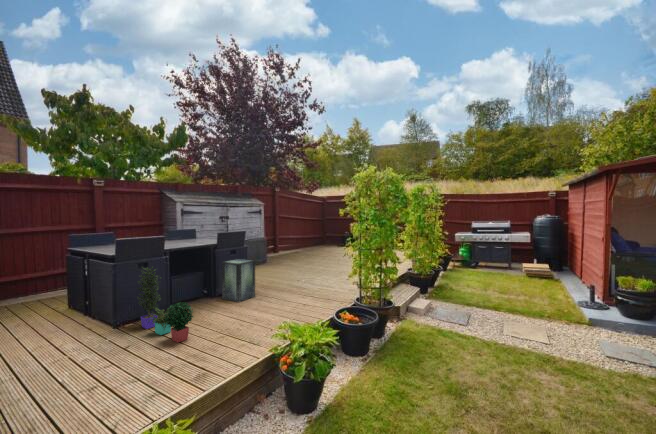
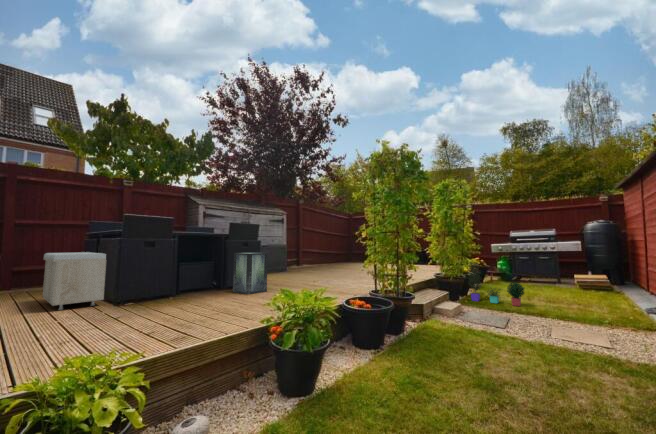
potted plant: present [137,267,193,343] -> present [468,264,524,306]
storage bench: none [25,270,98,337] -> present [43,252,106,310]

